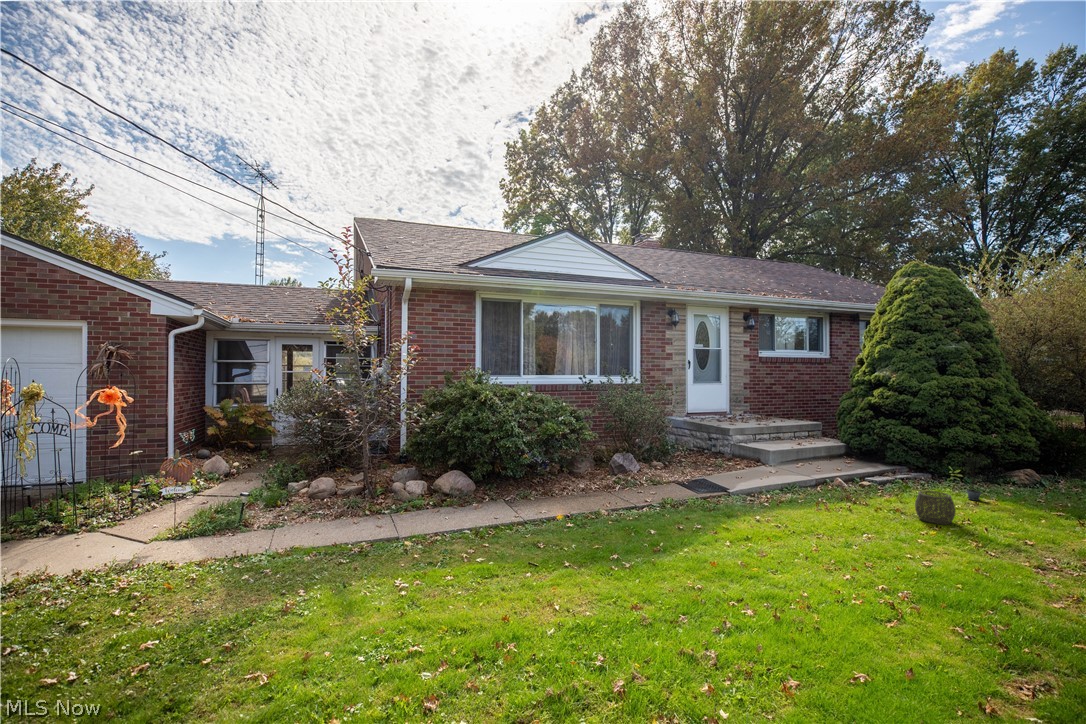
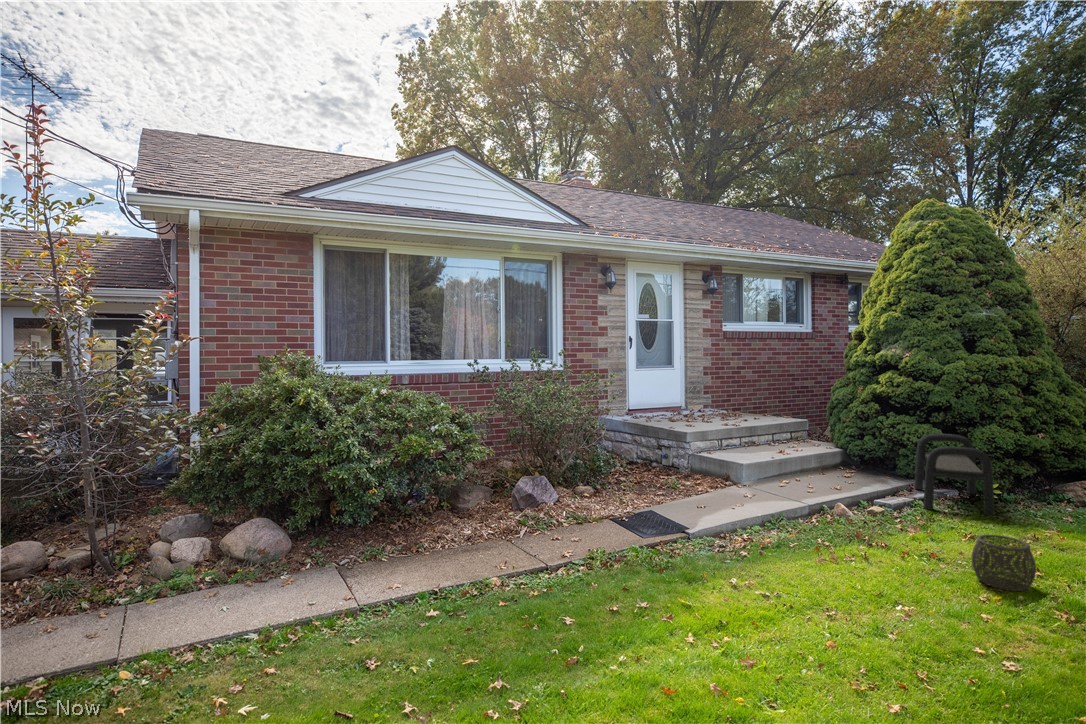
bench: none [898,433,951,489] -> present [914,434,994,516]
potted plant: present [964,454,988,501] -> none [1018,468,1057,537]

